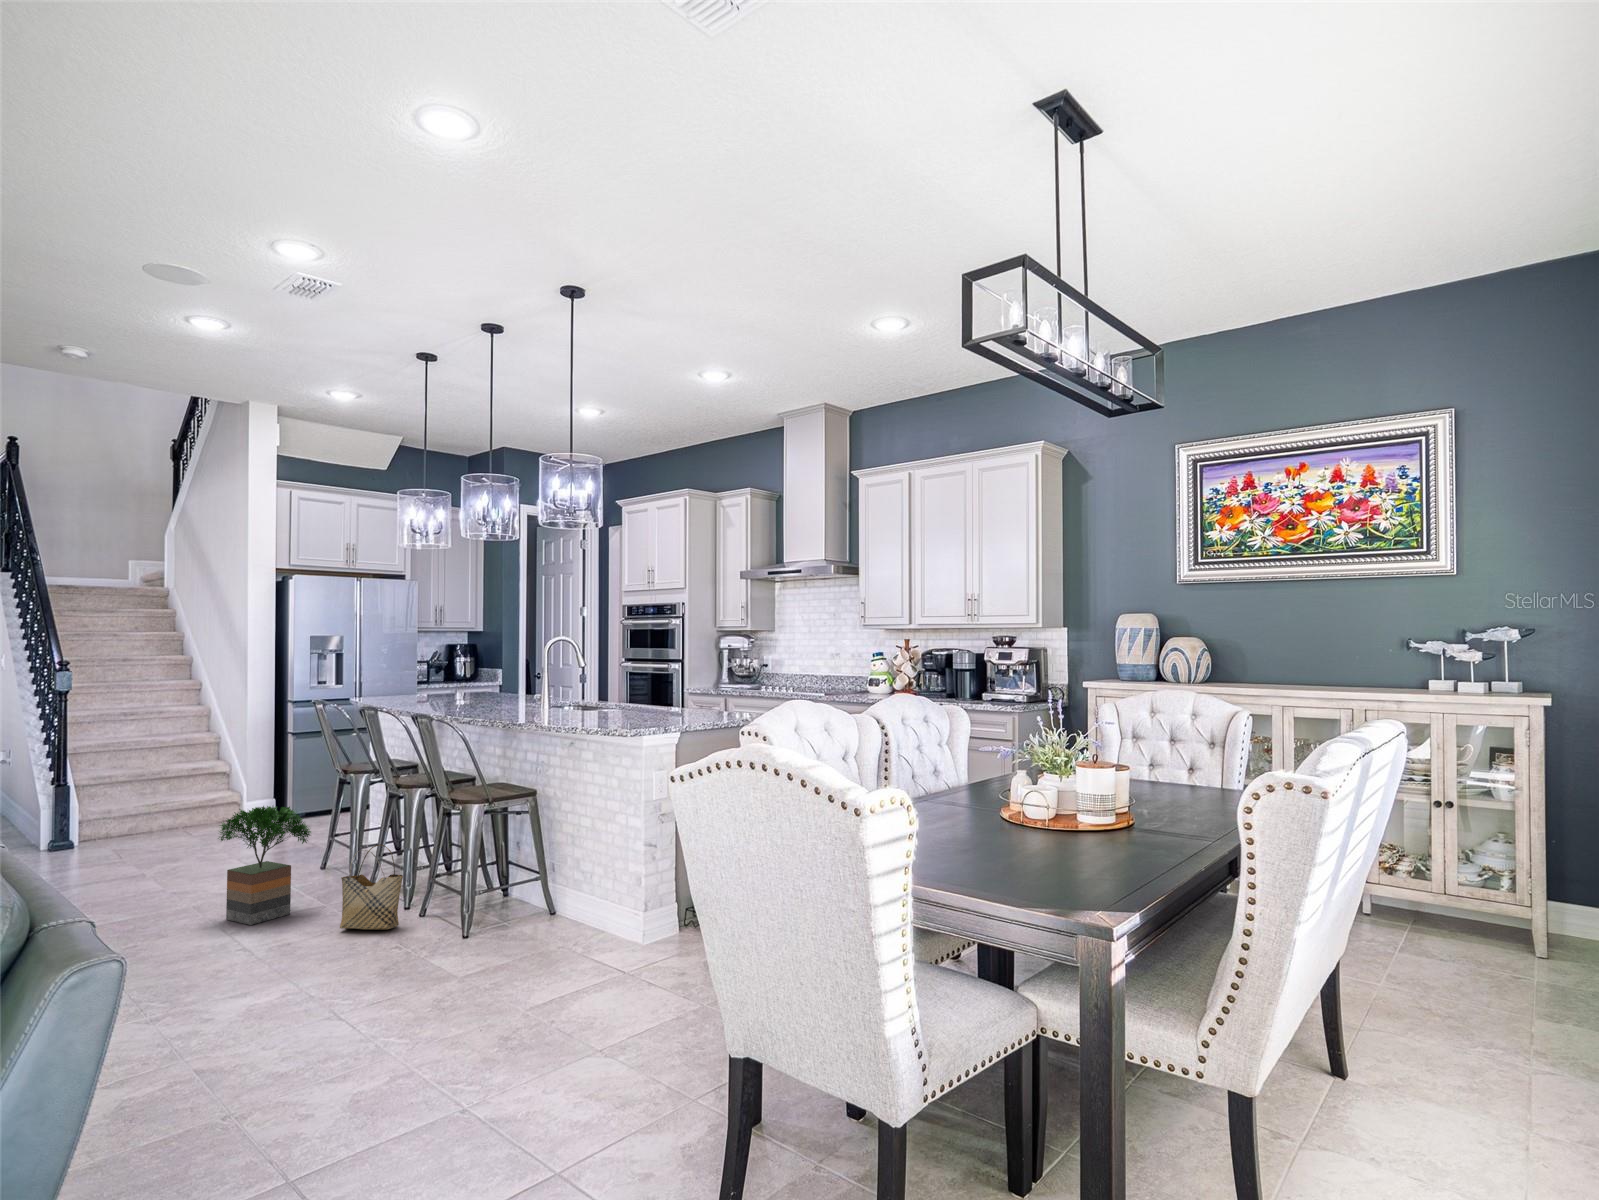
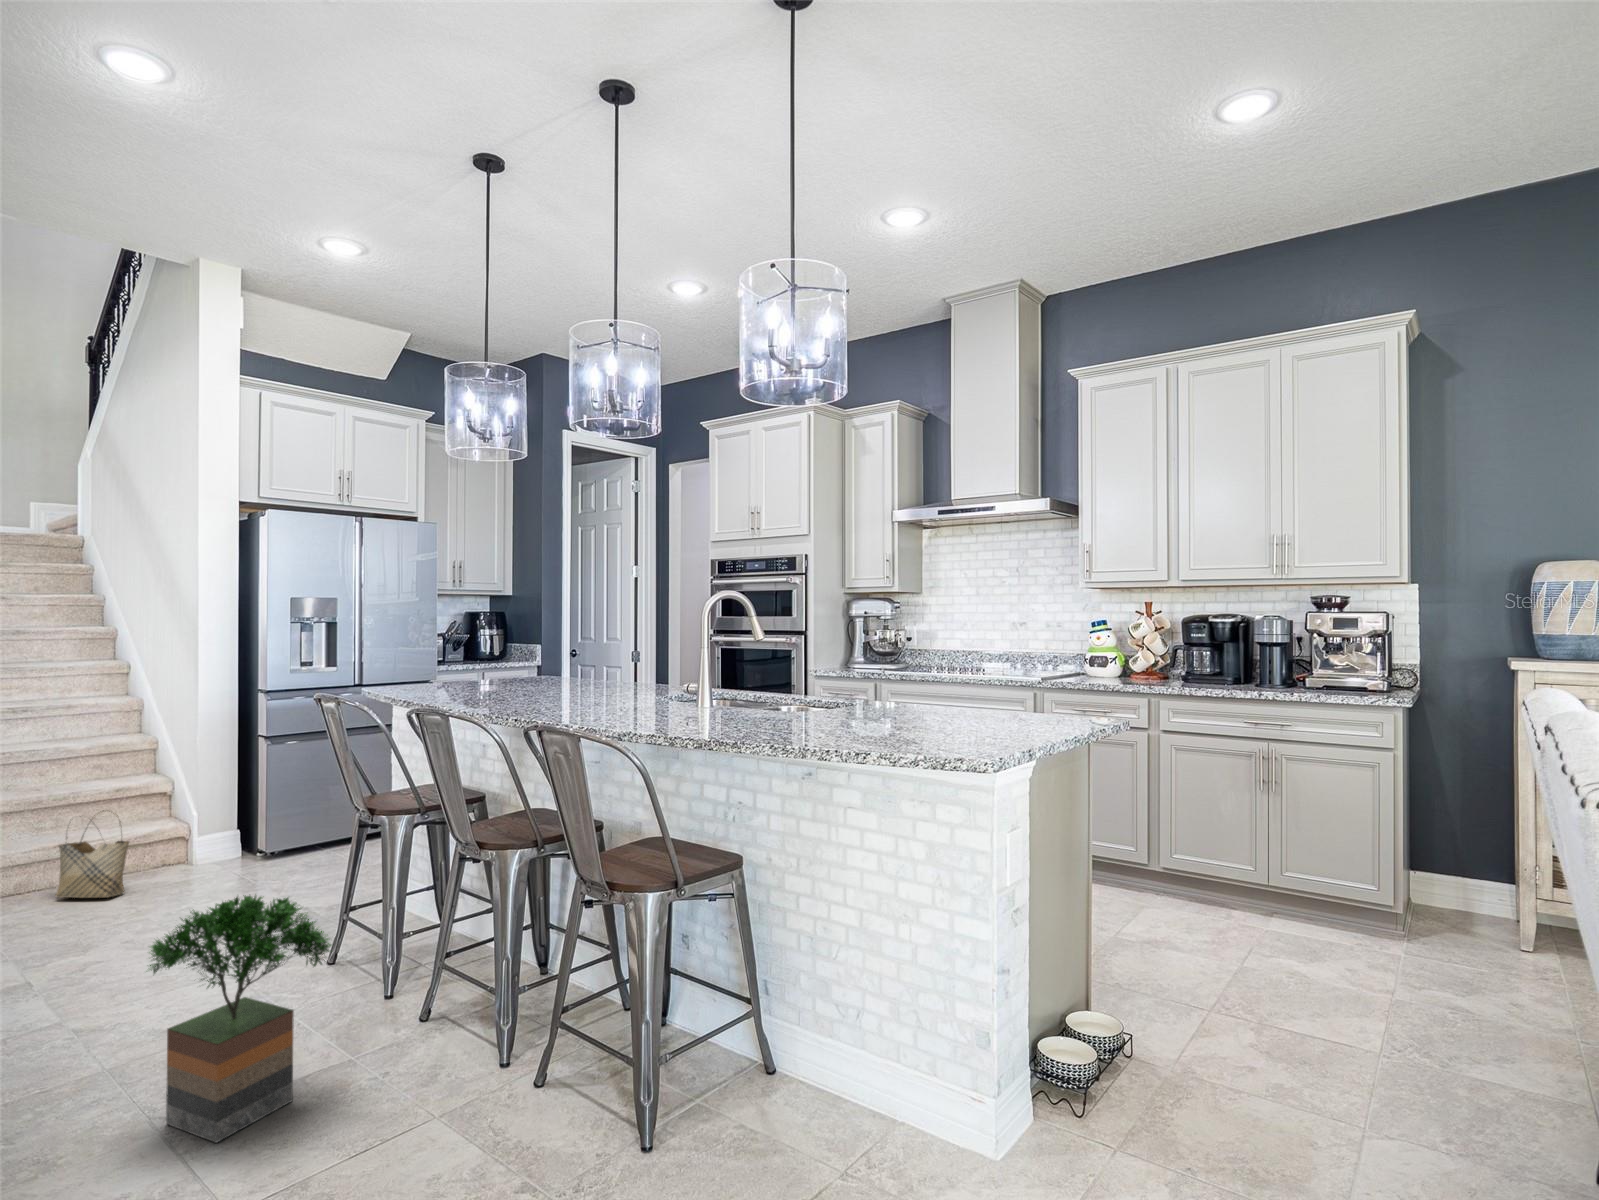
woven basket: present [340,844,403,930] -> present [55,810,129,898]

